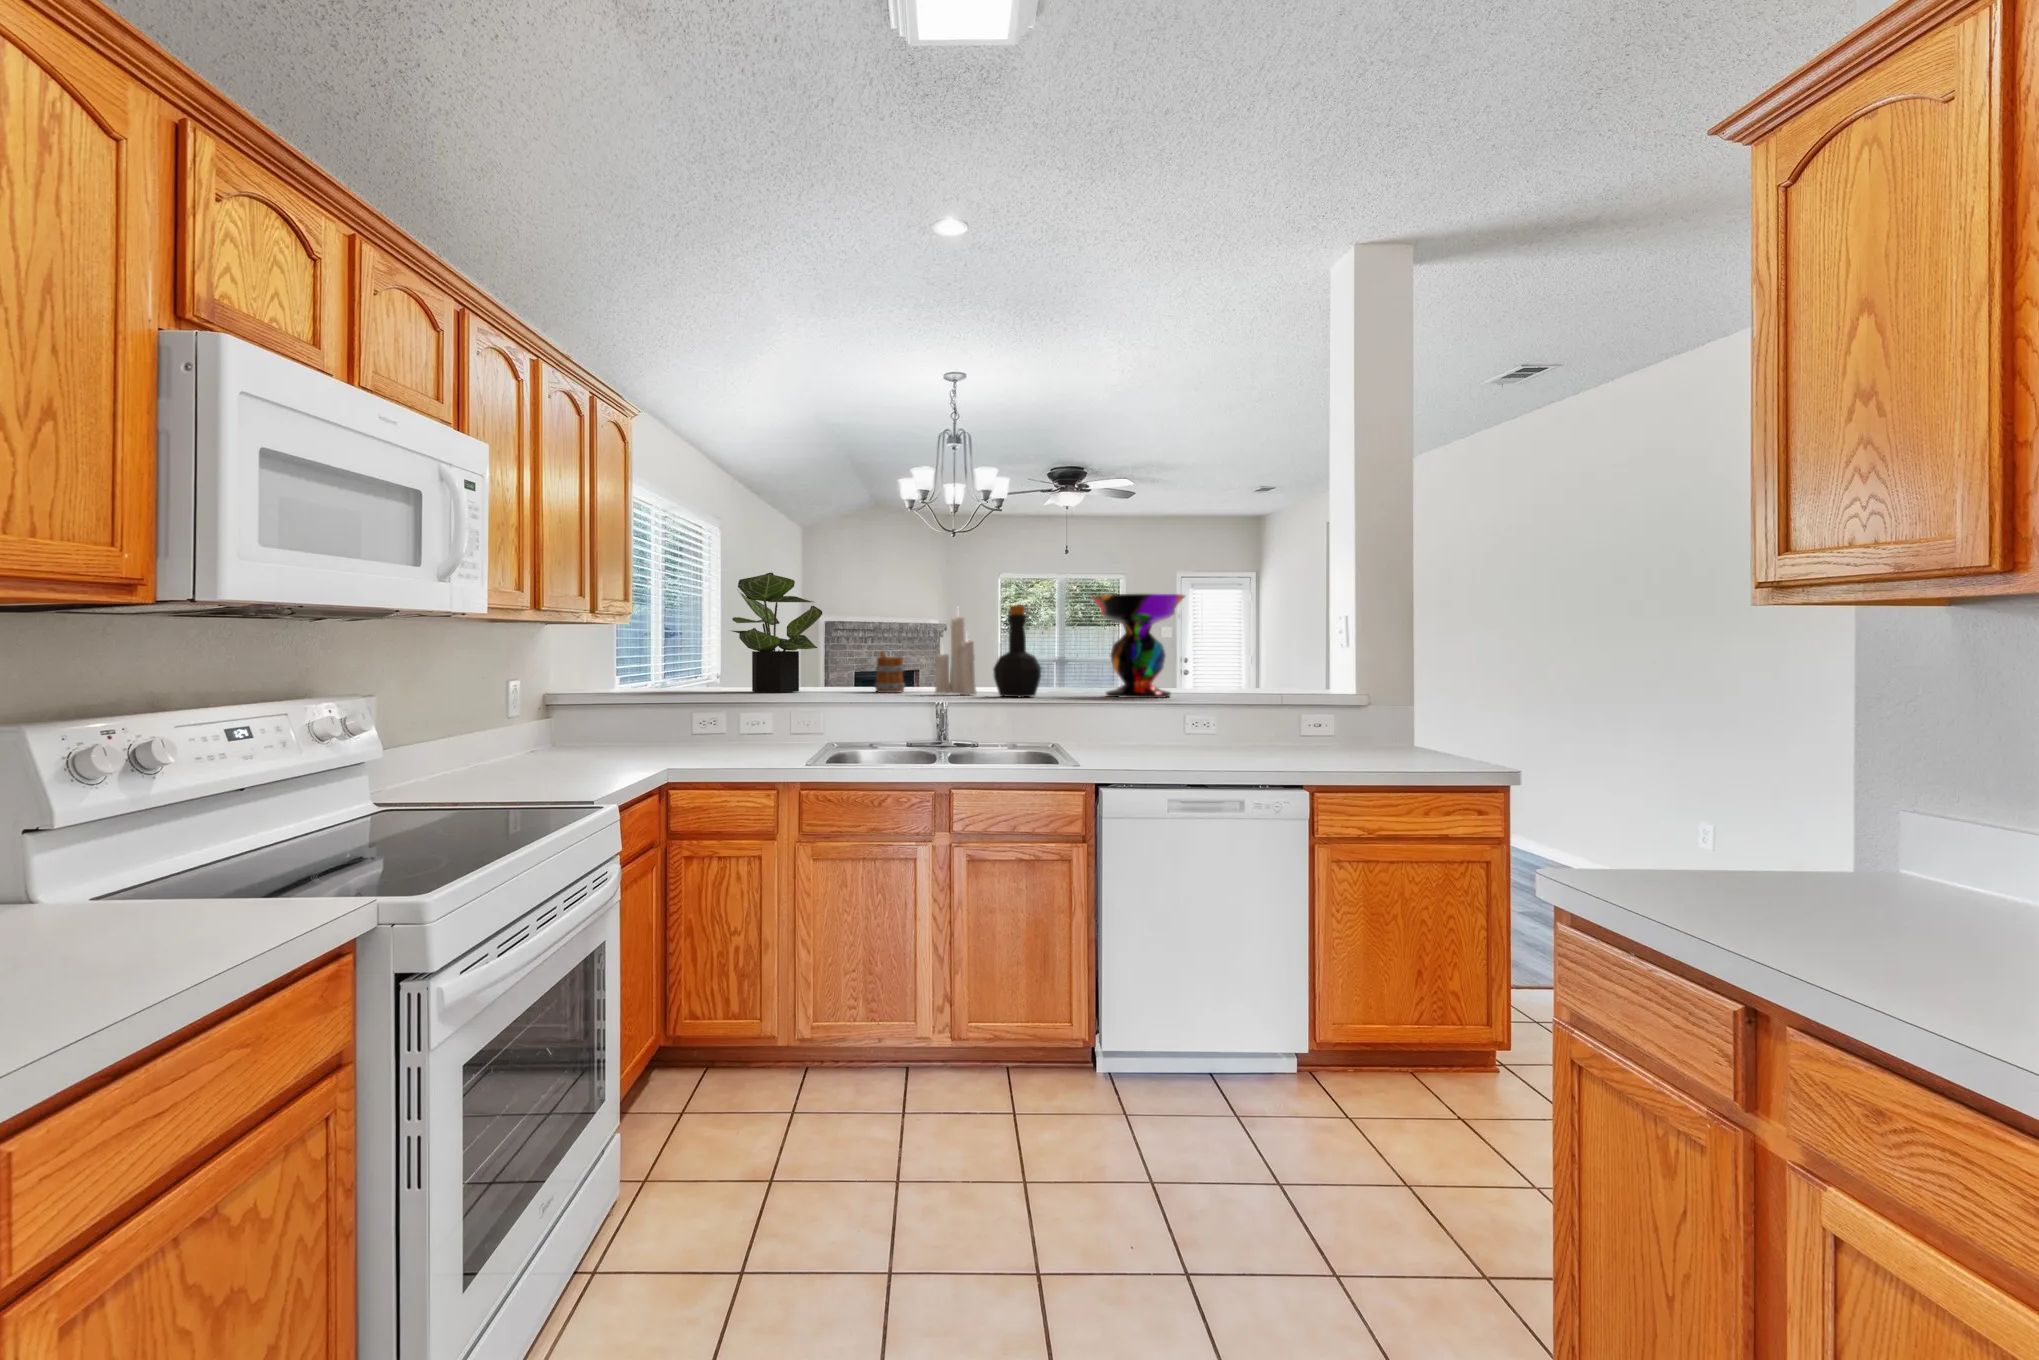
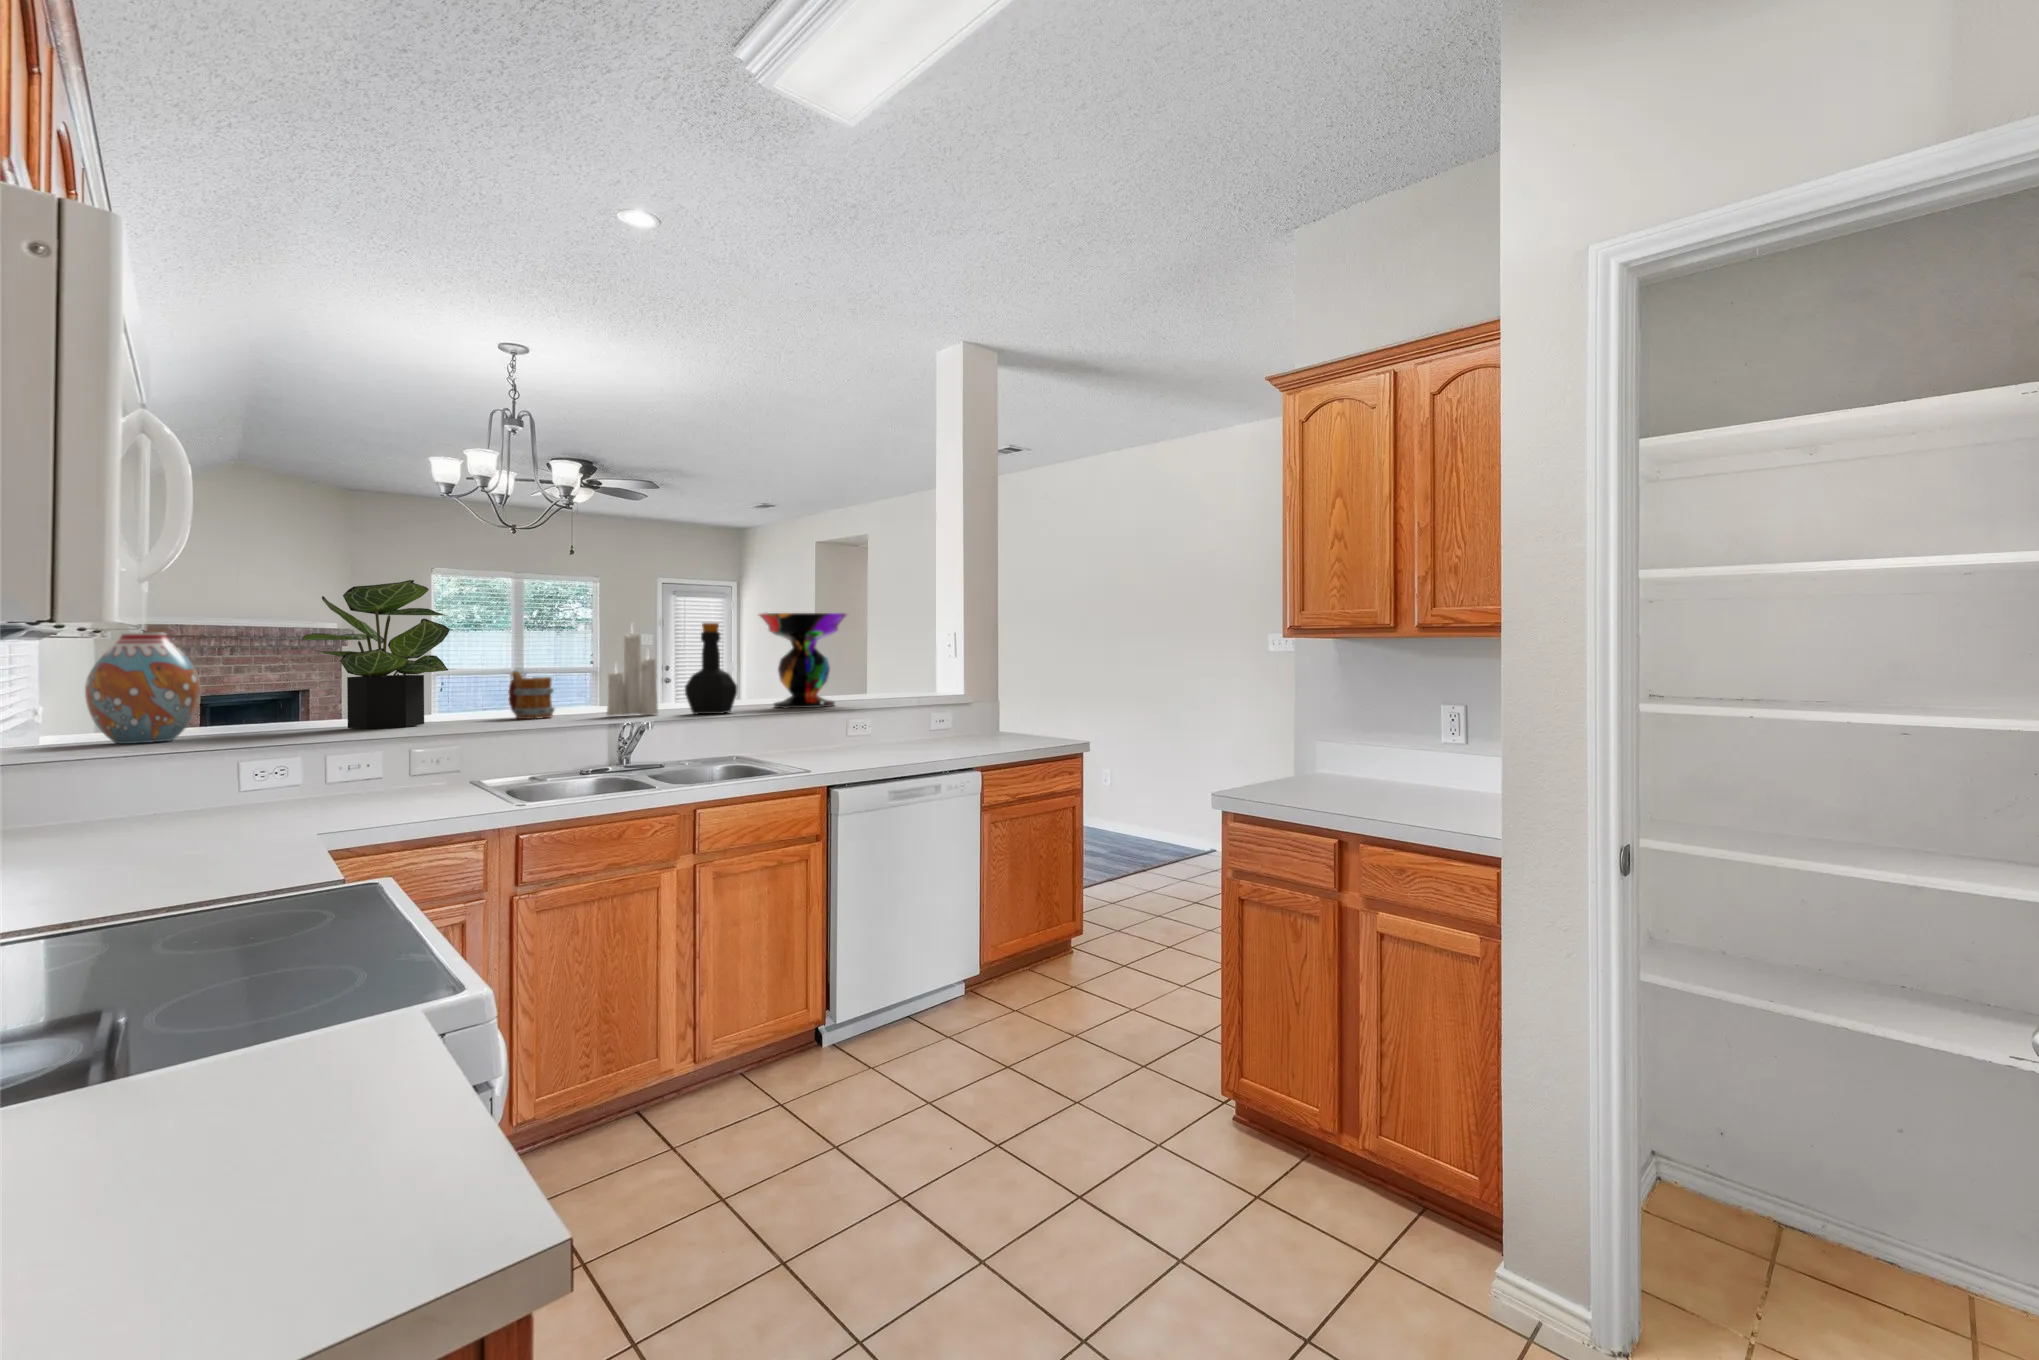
vase: none [593,615,652,692] -> present [85,633,200,744]

